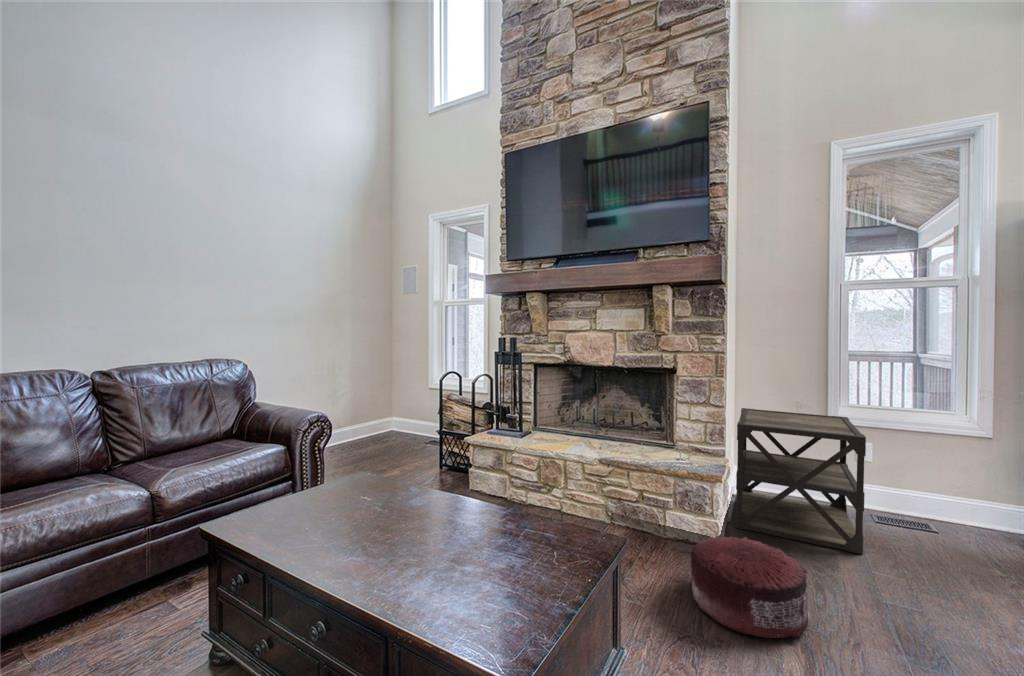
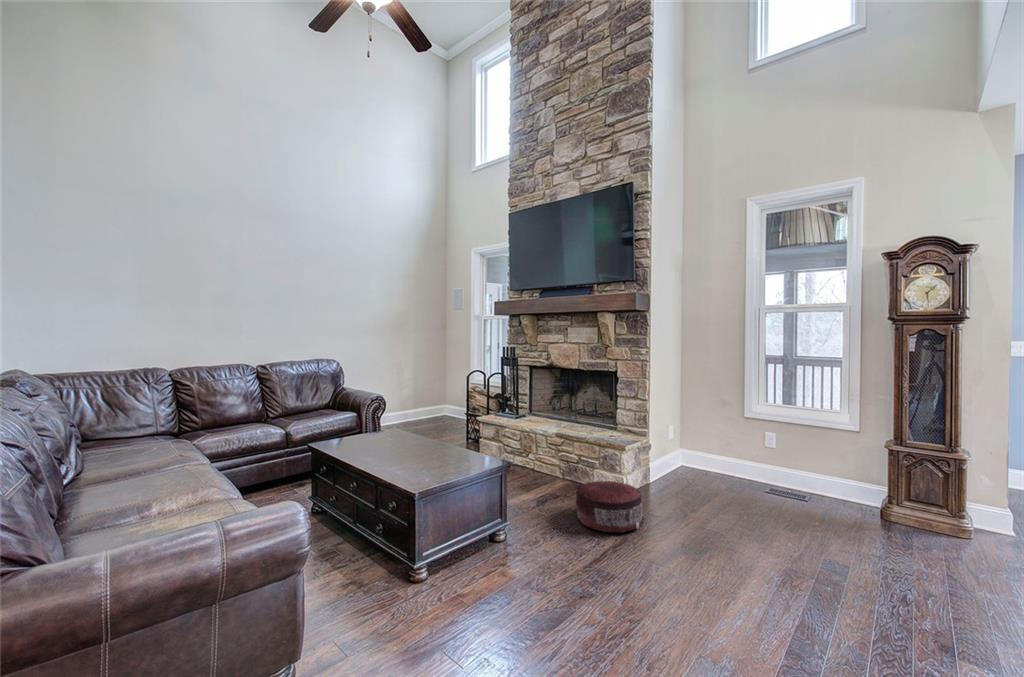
side table: present [735,408,866,554] -> none [649,404,750,507]

